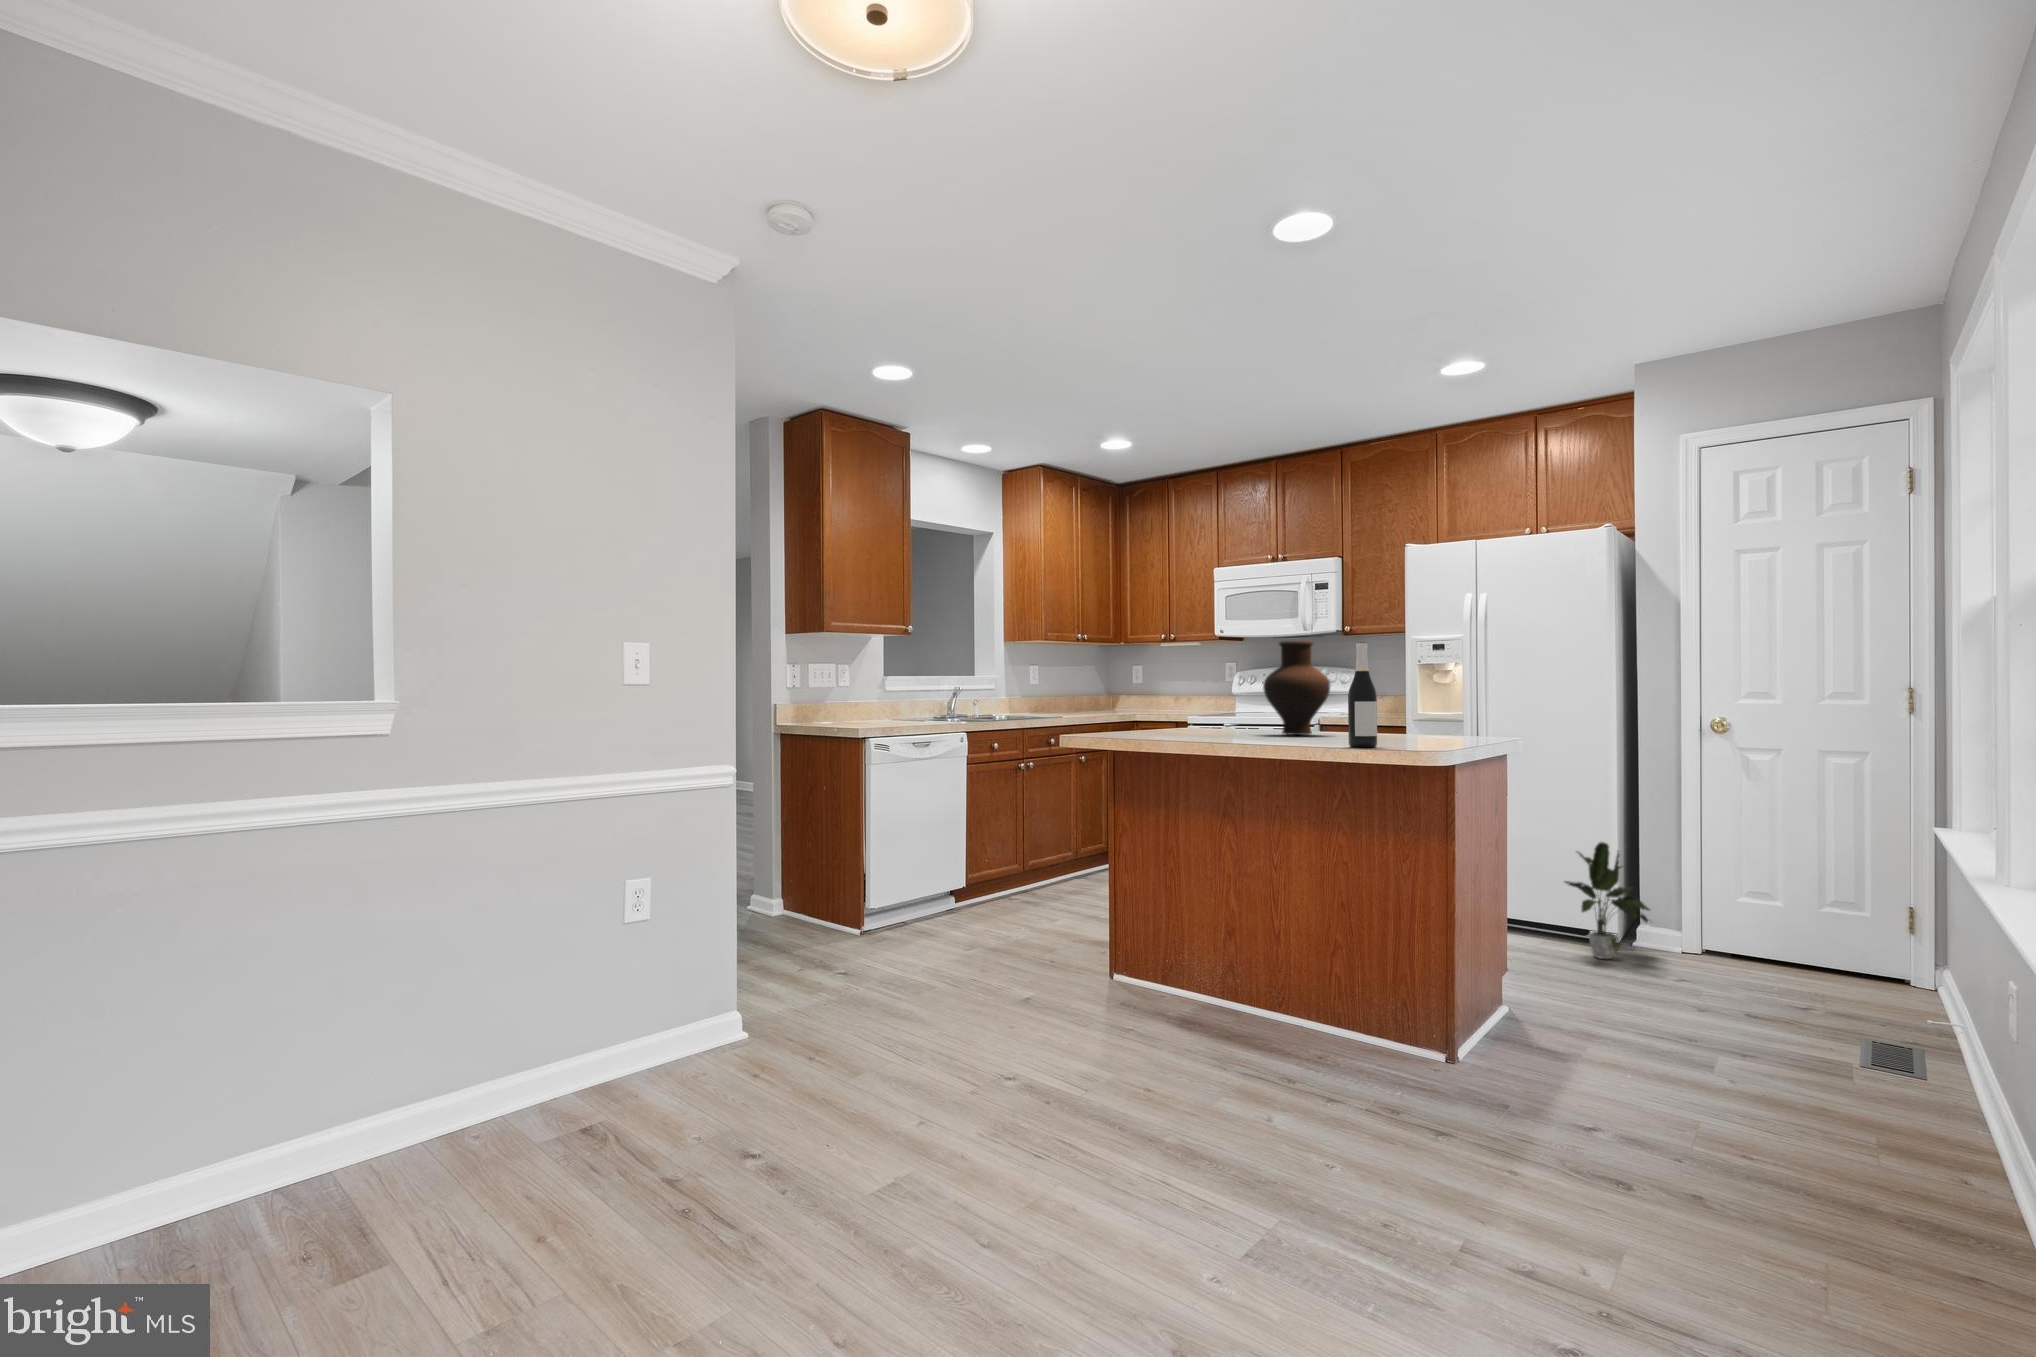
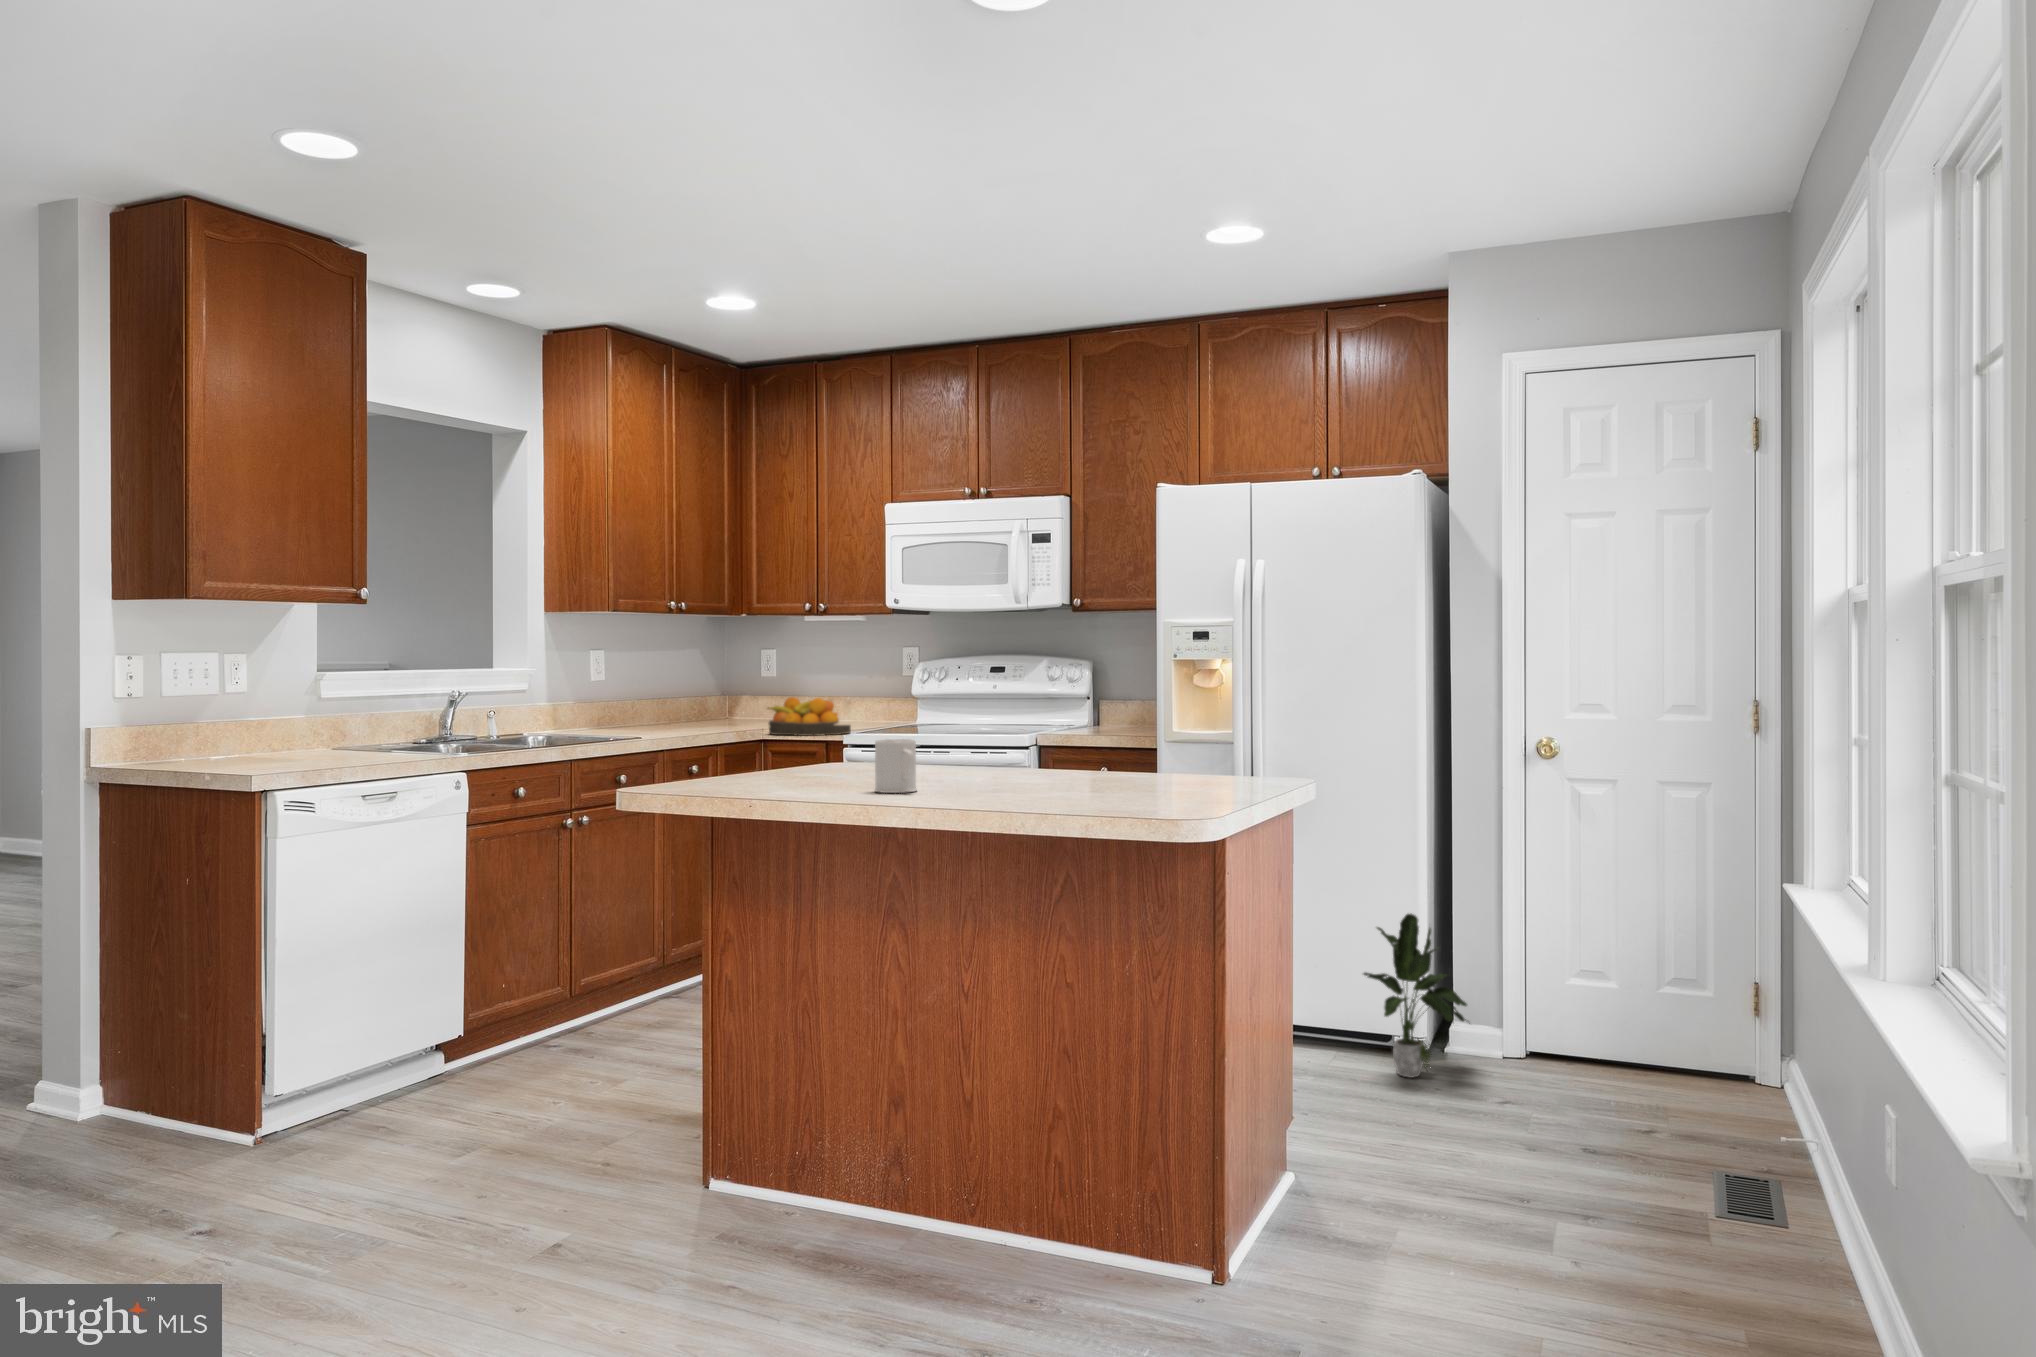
vase: present [1263,641,1330,735] -> none [949,631,1050,778]
wine bottle: present [1348,642,1377,747] -> none [1075,644,1119,813]
fruit bowl: none [1137,695,1192,720] -> present [768,697,851,736]
mug: none [1217,707,1244,739] -> present [875,739,917,793]

